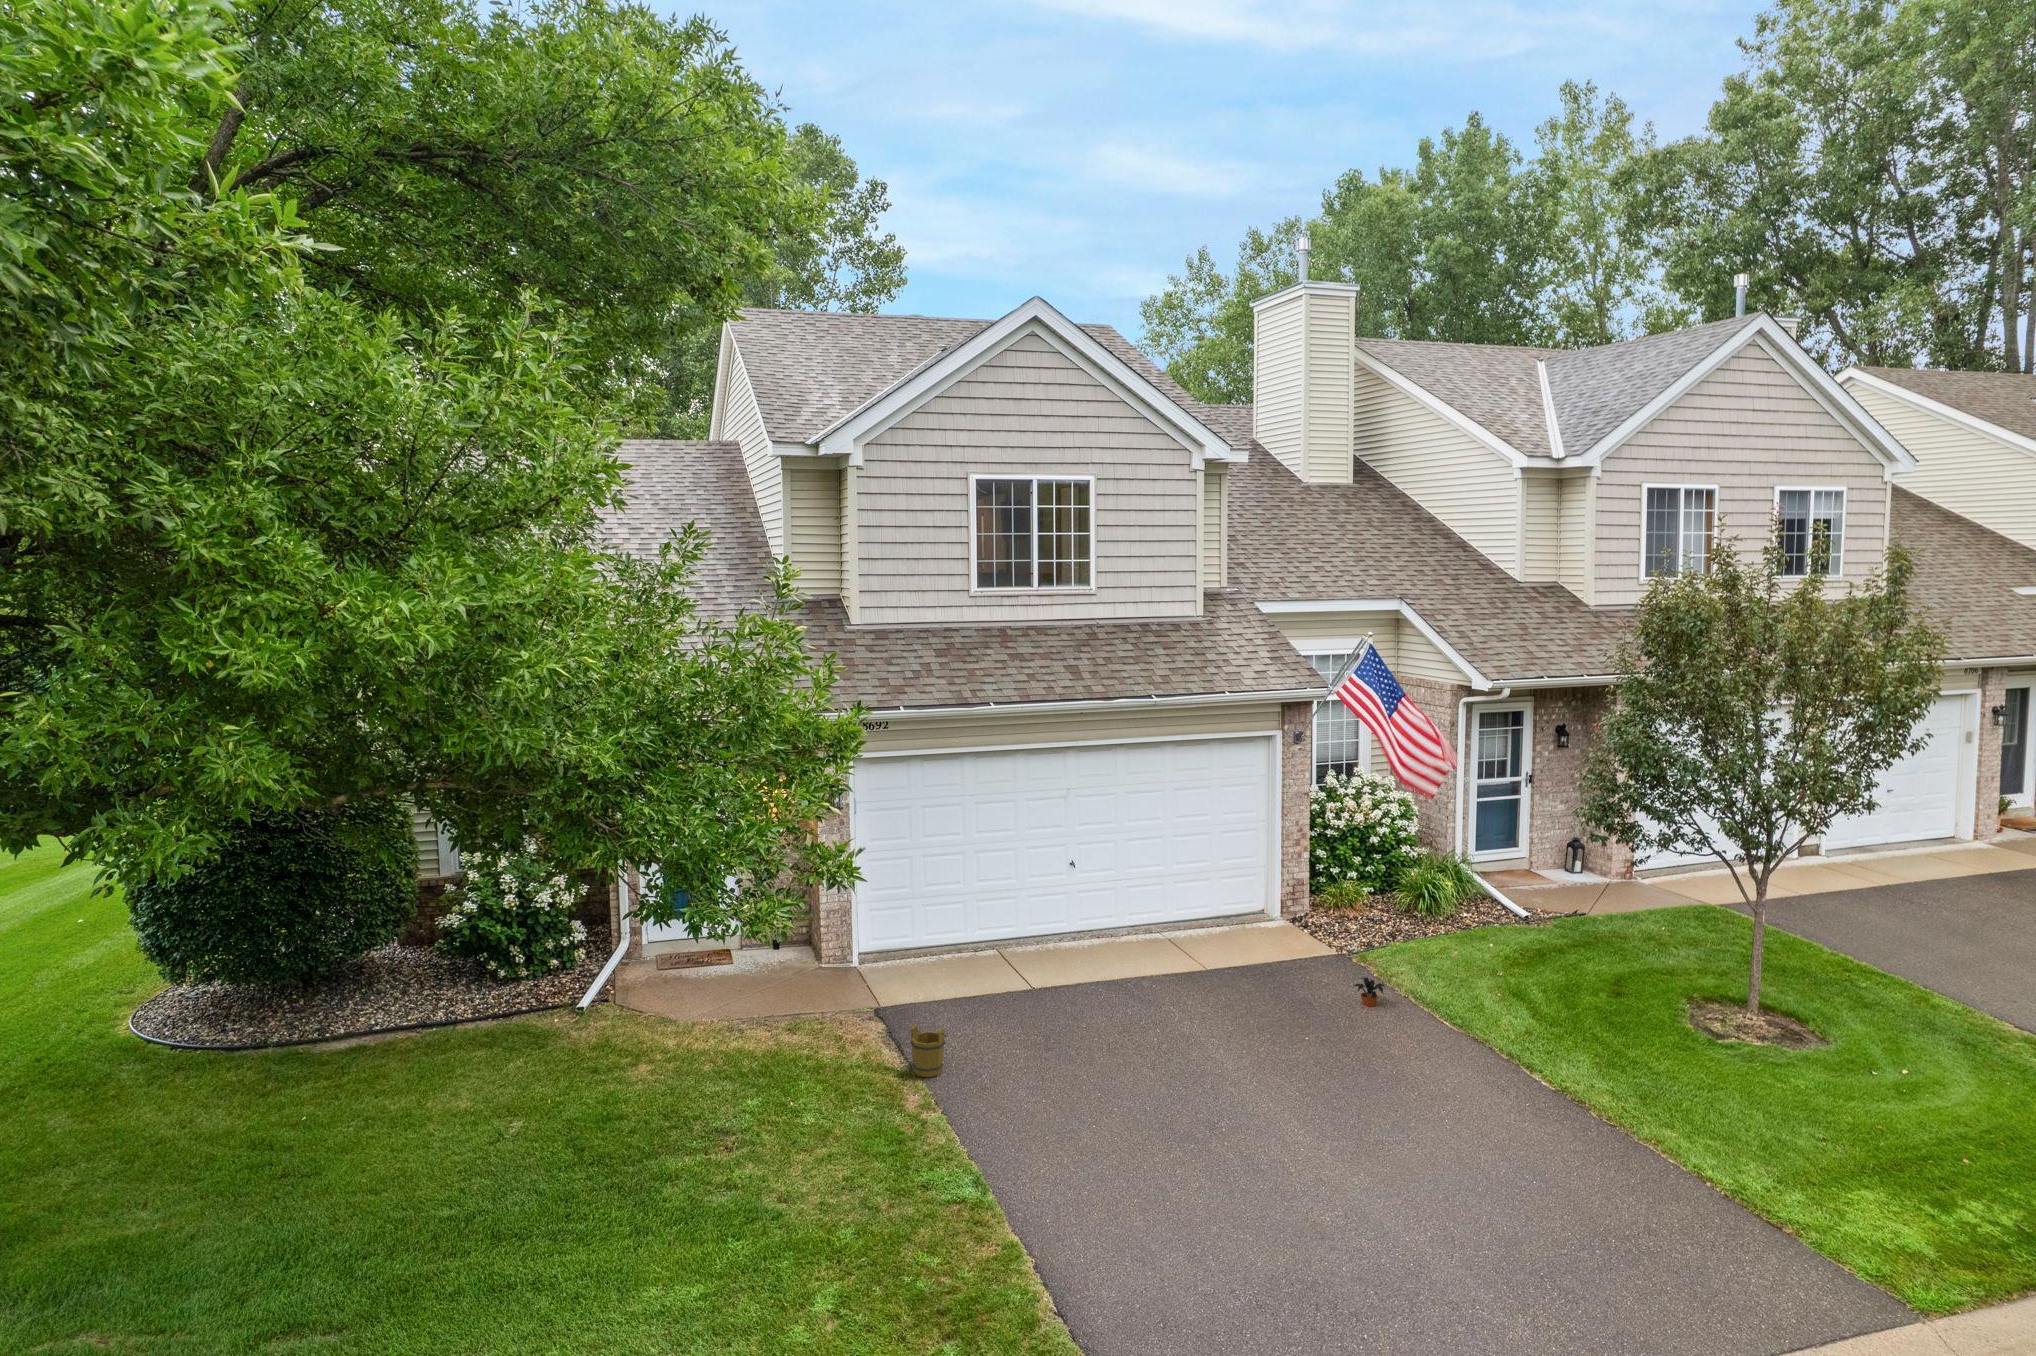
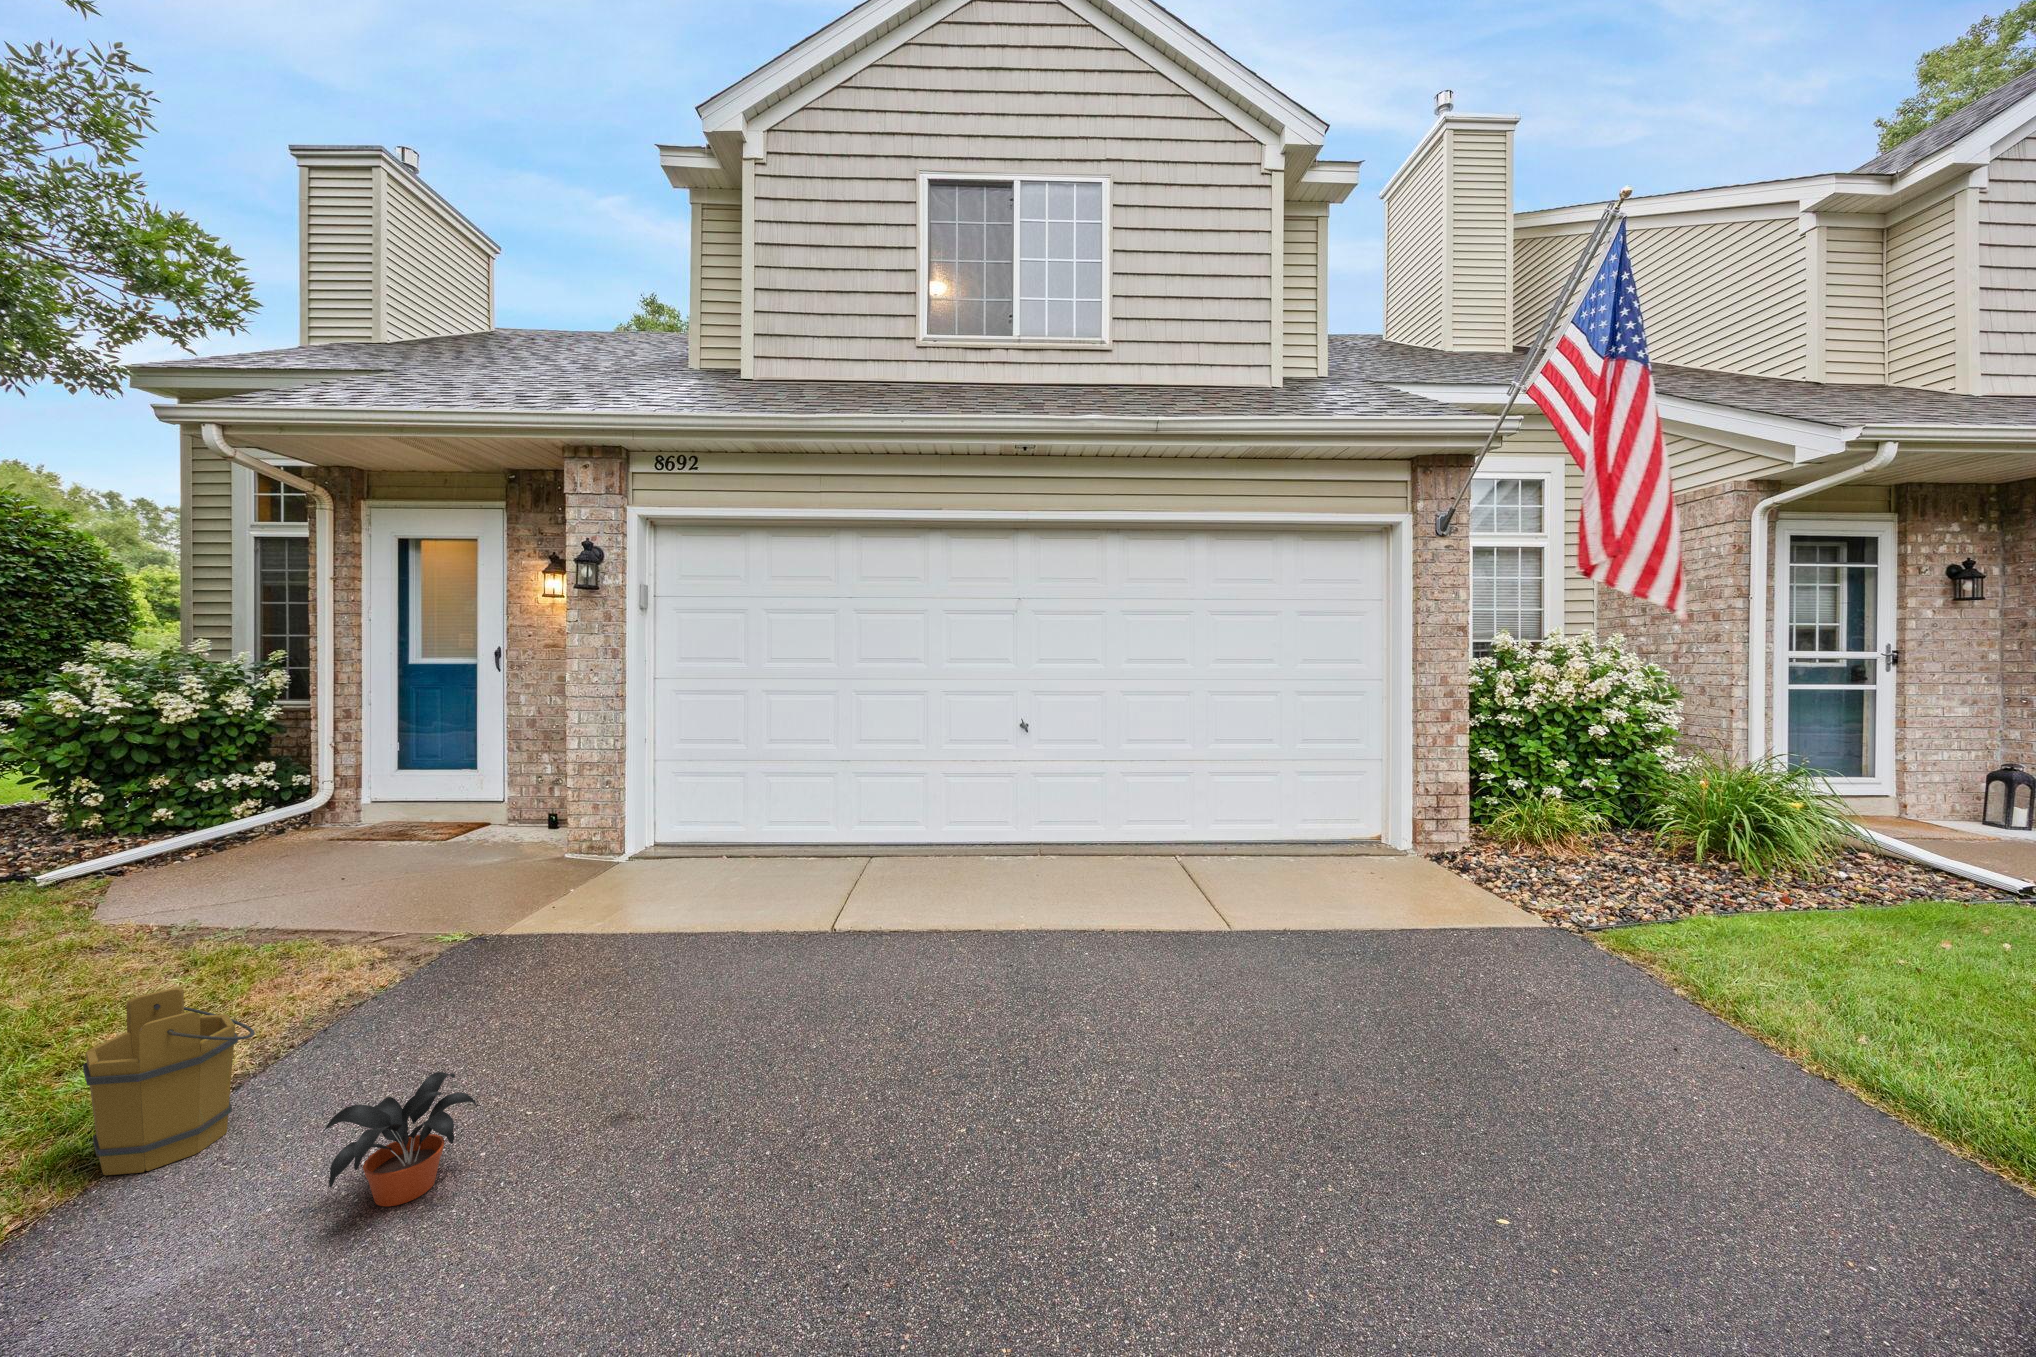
potted plant: present [1354,977,1385,1007] -> present [324,1072,477,1207]

